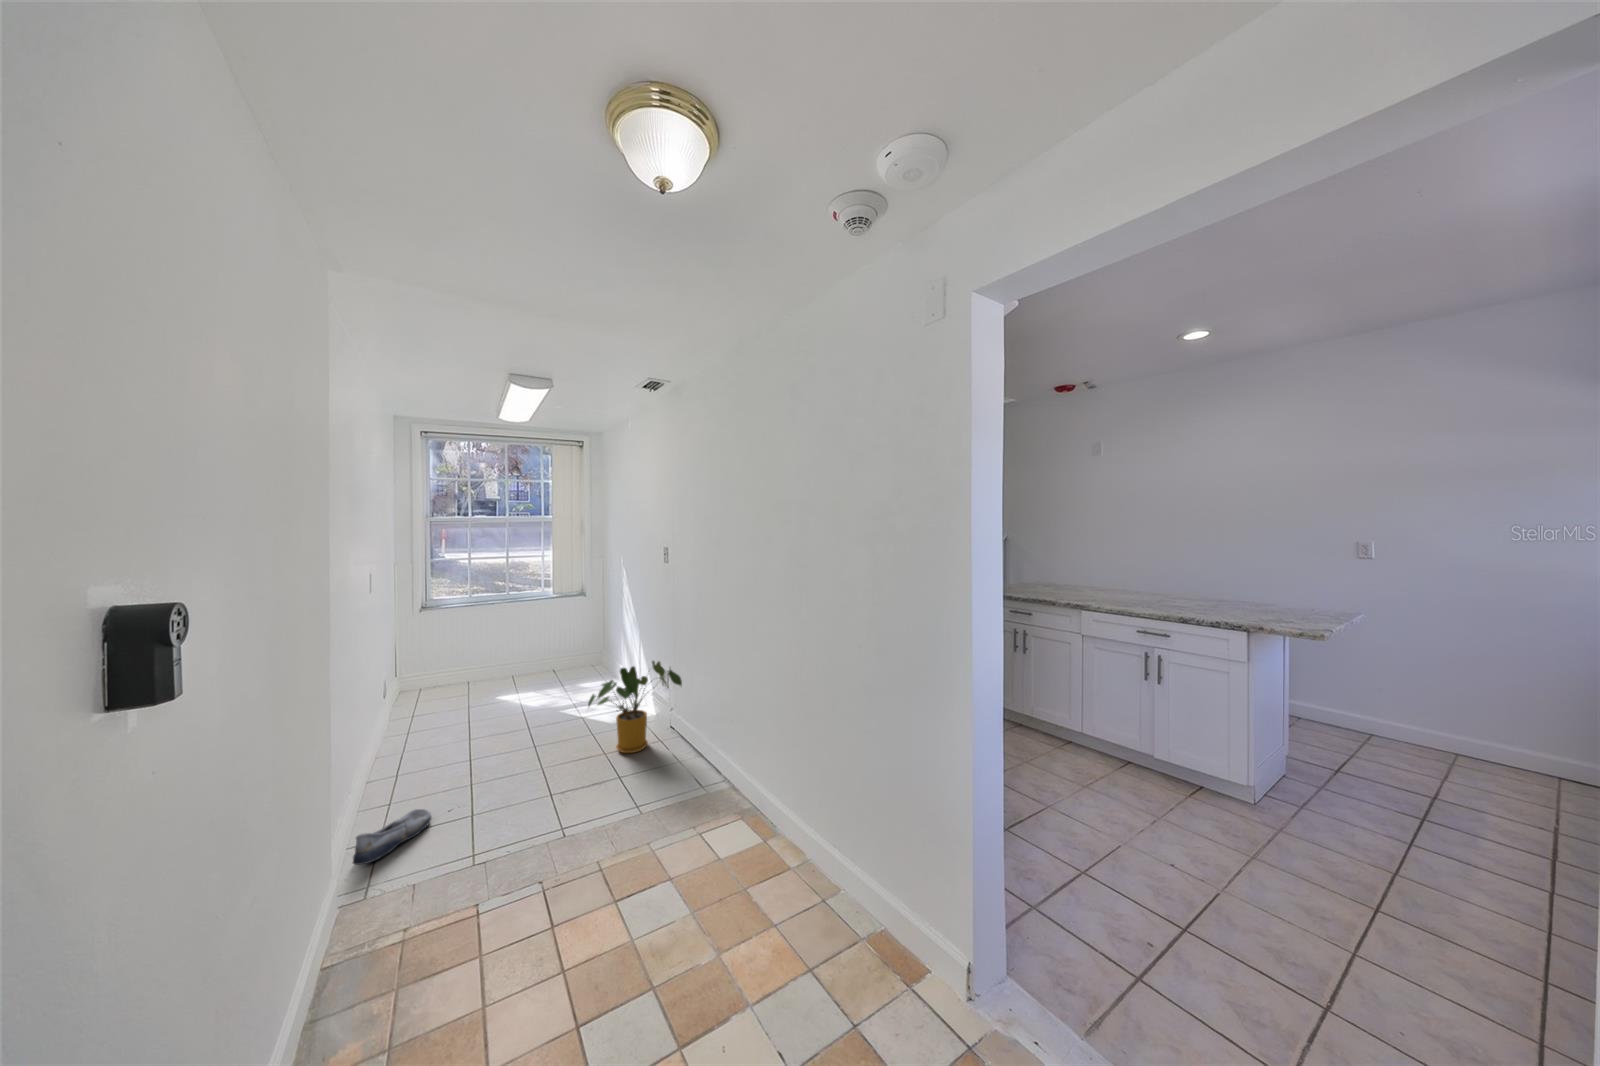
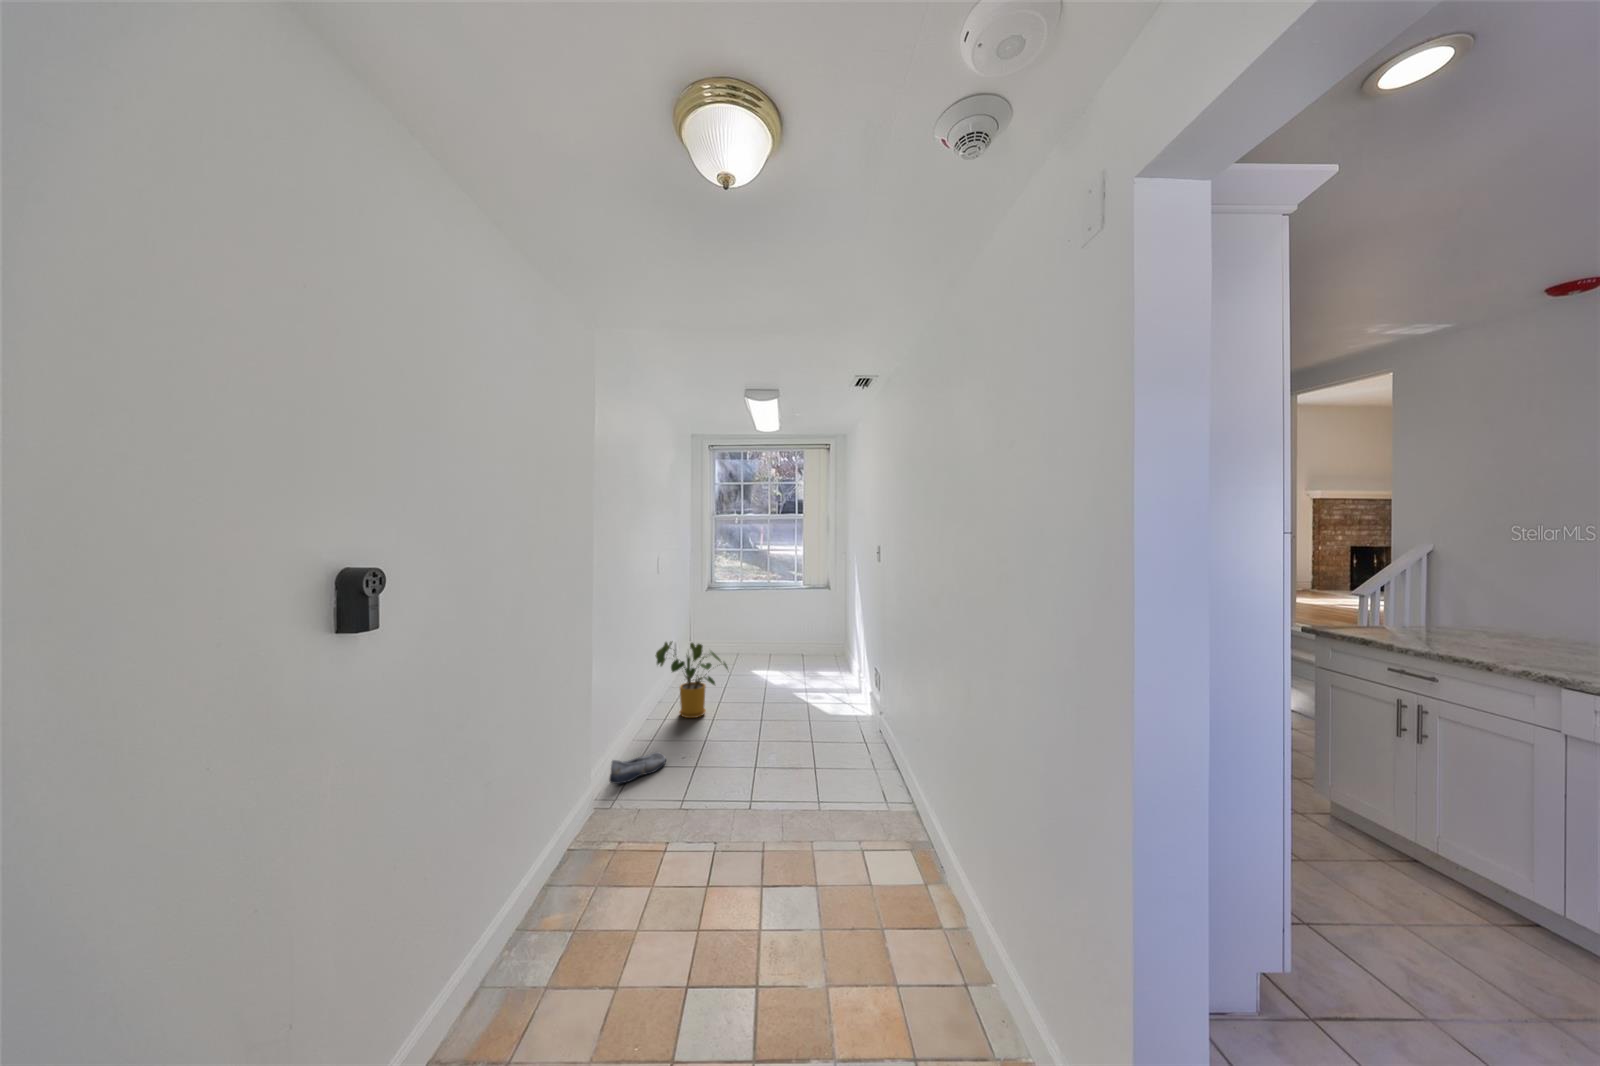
house plant: present [588,661,682,753] -> present [655,642,728,718]

